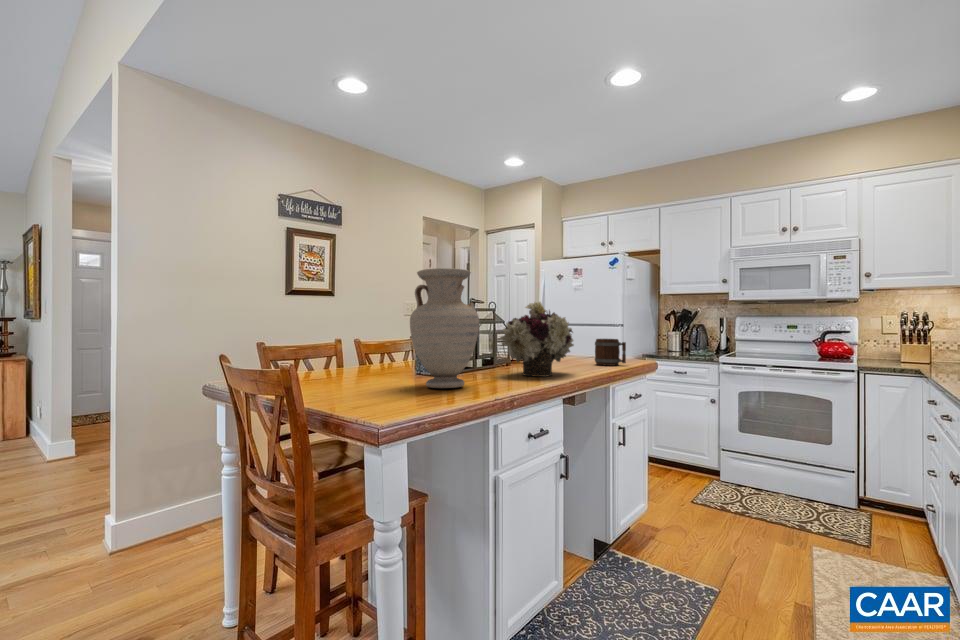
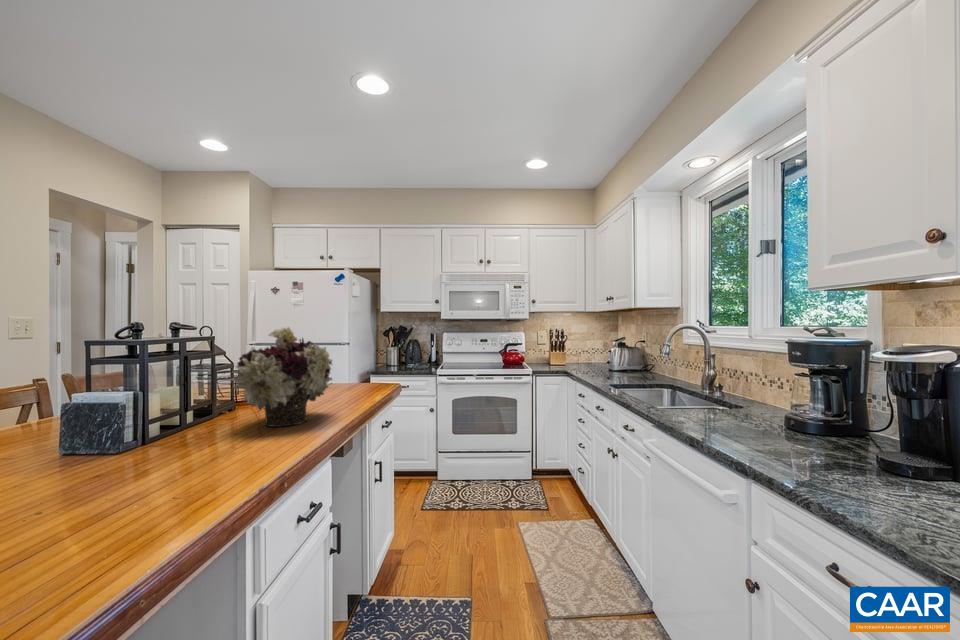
vase: present [410,268,479,388] -> none [59,279,211,488]
mug: present [595,339,626,366] -> none [341,363,377,394]

